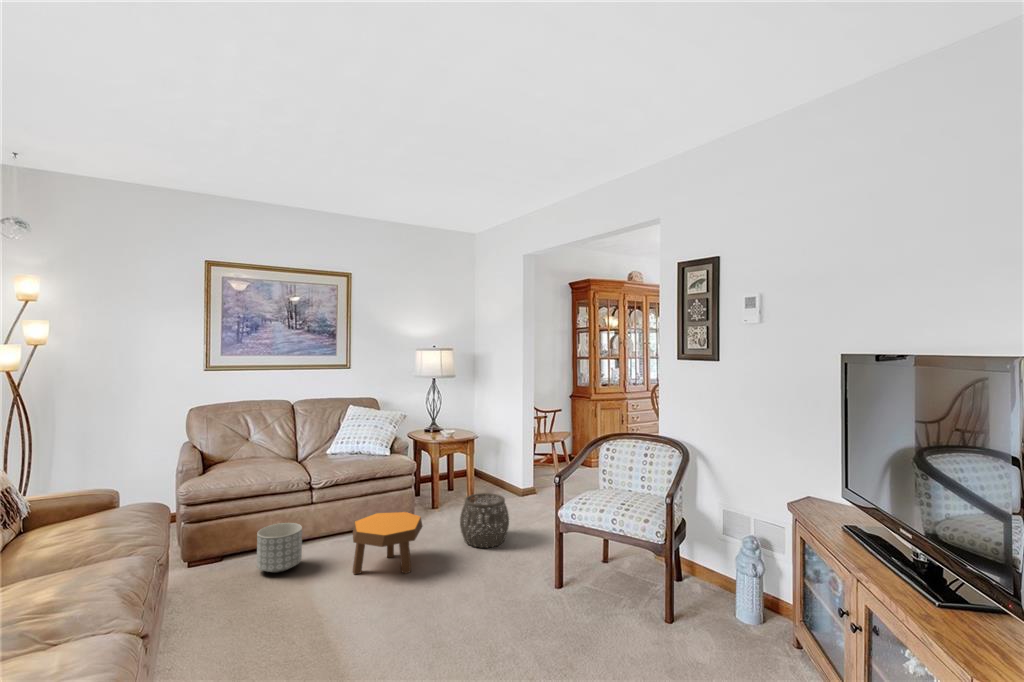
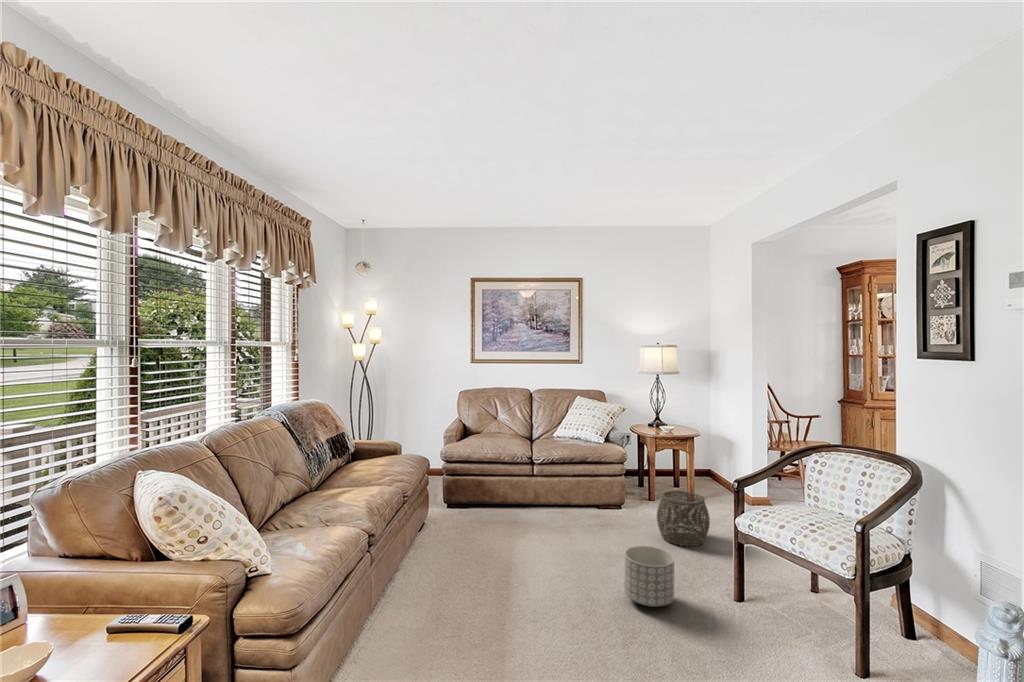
footstool: present [353,512,422,575] -> none [549,491,615,549]
planter: present [257,523,302,573] -> present [625,546,674,607]

